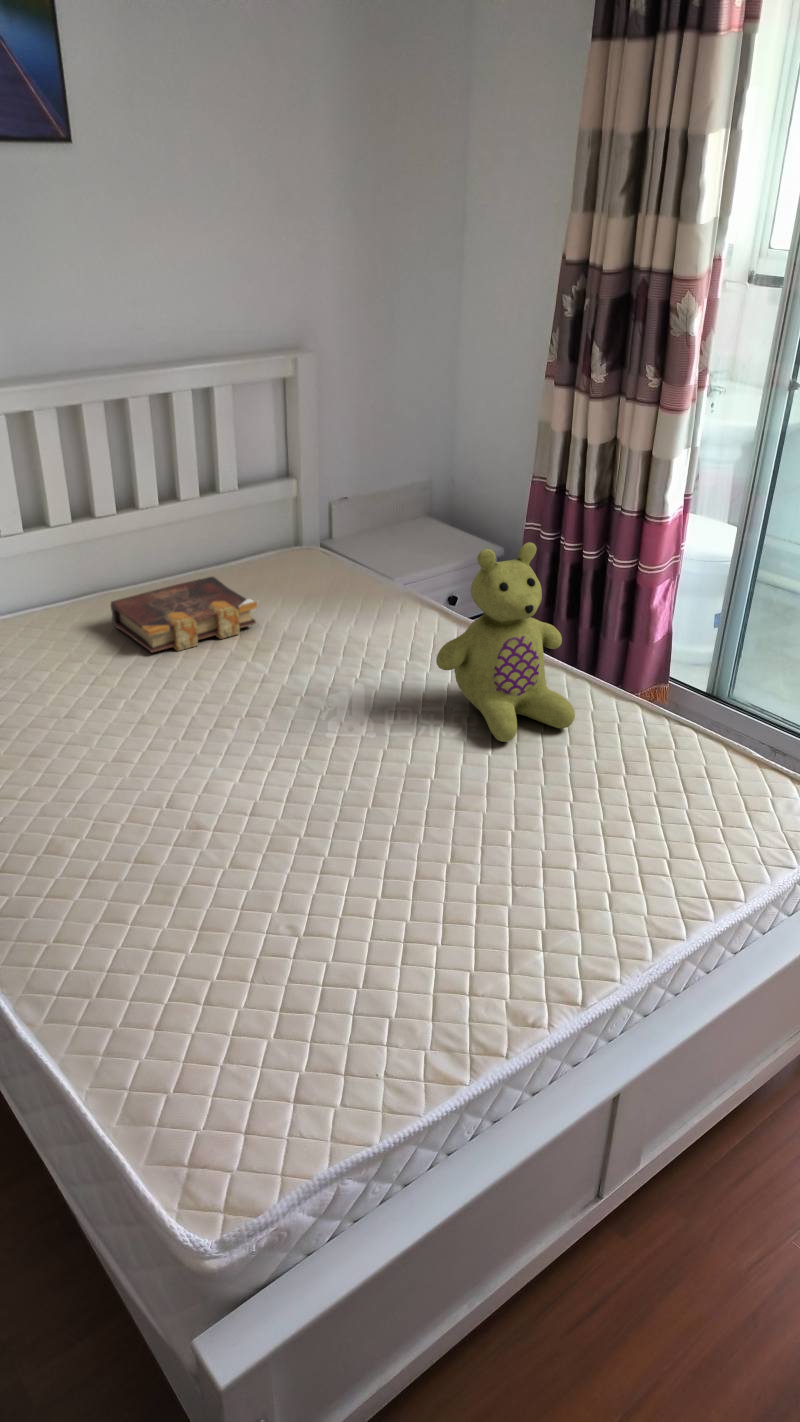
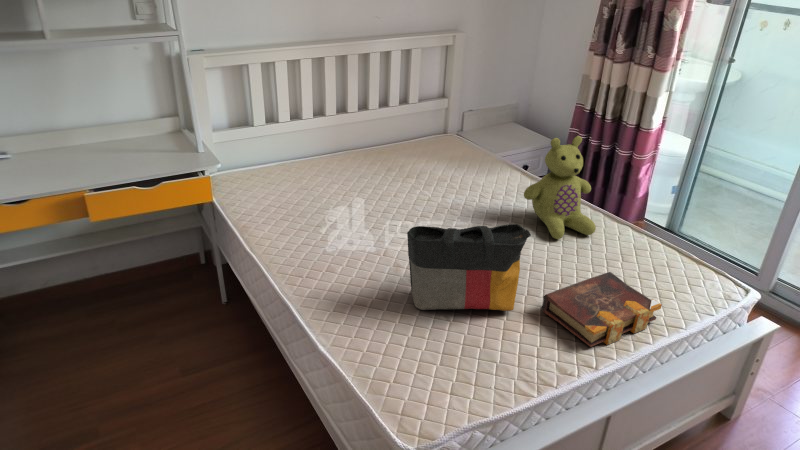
book: present [111,577,257,652] -> present [541,272,662,347]
tote bag: none [192,732,440,918] -> present [407,224,531,311]

